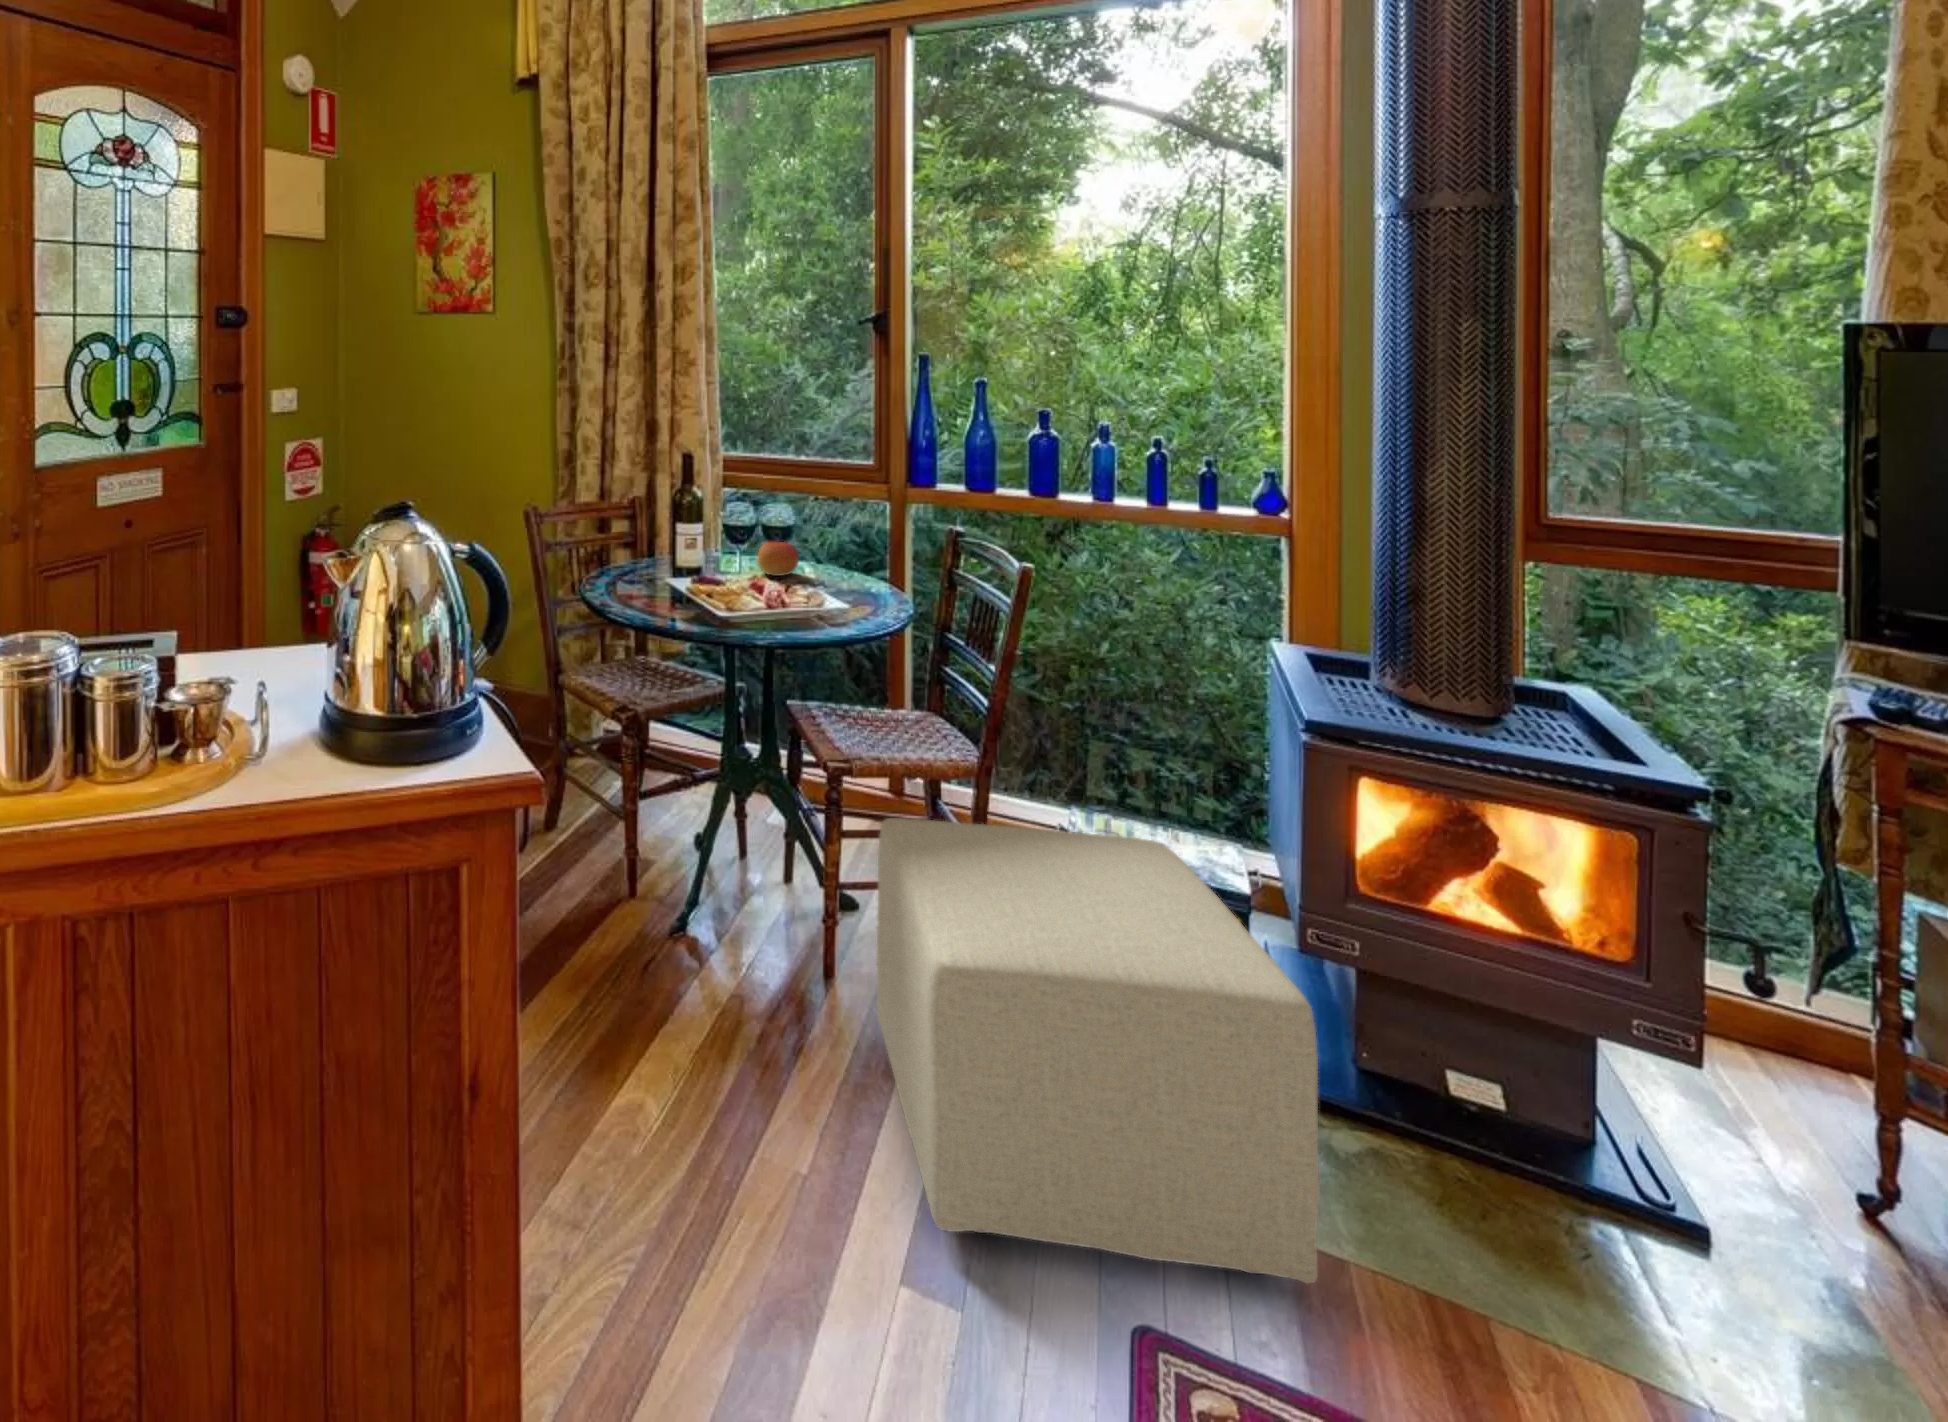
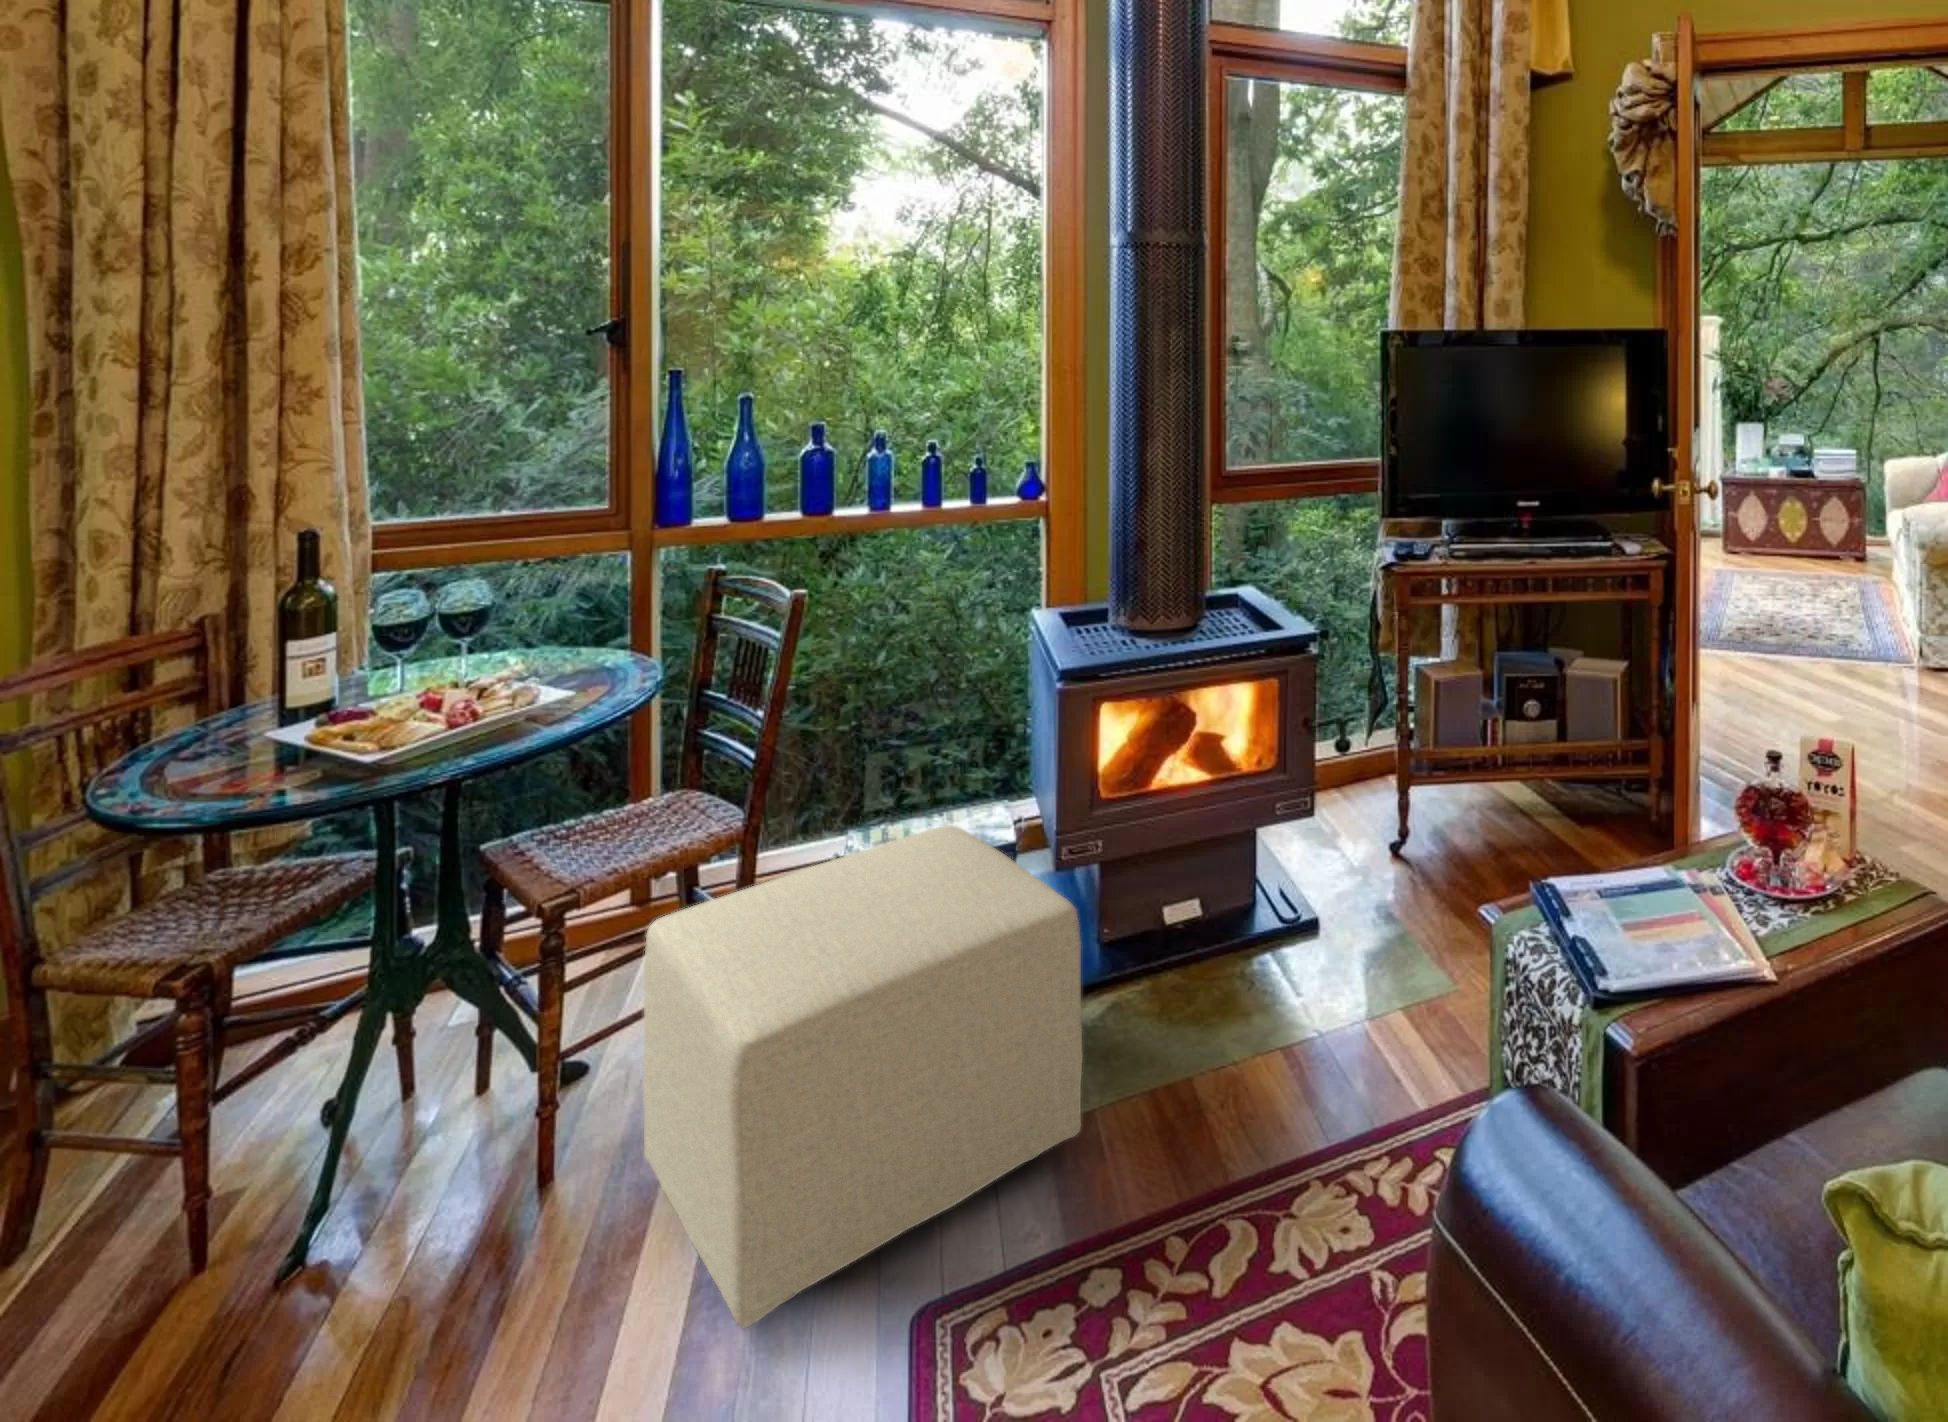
apple: present [757,542,799,576] -> none [434,628,505,675]

